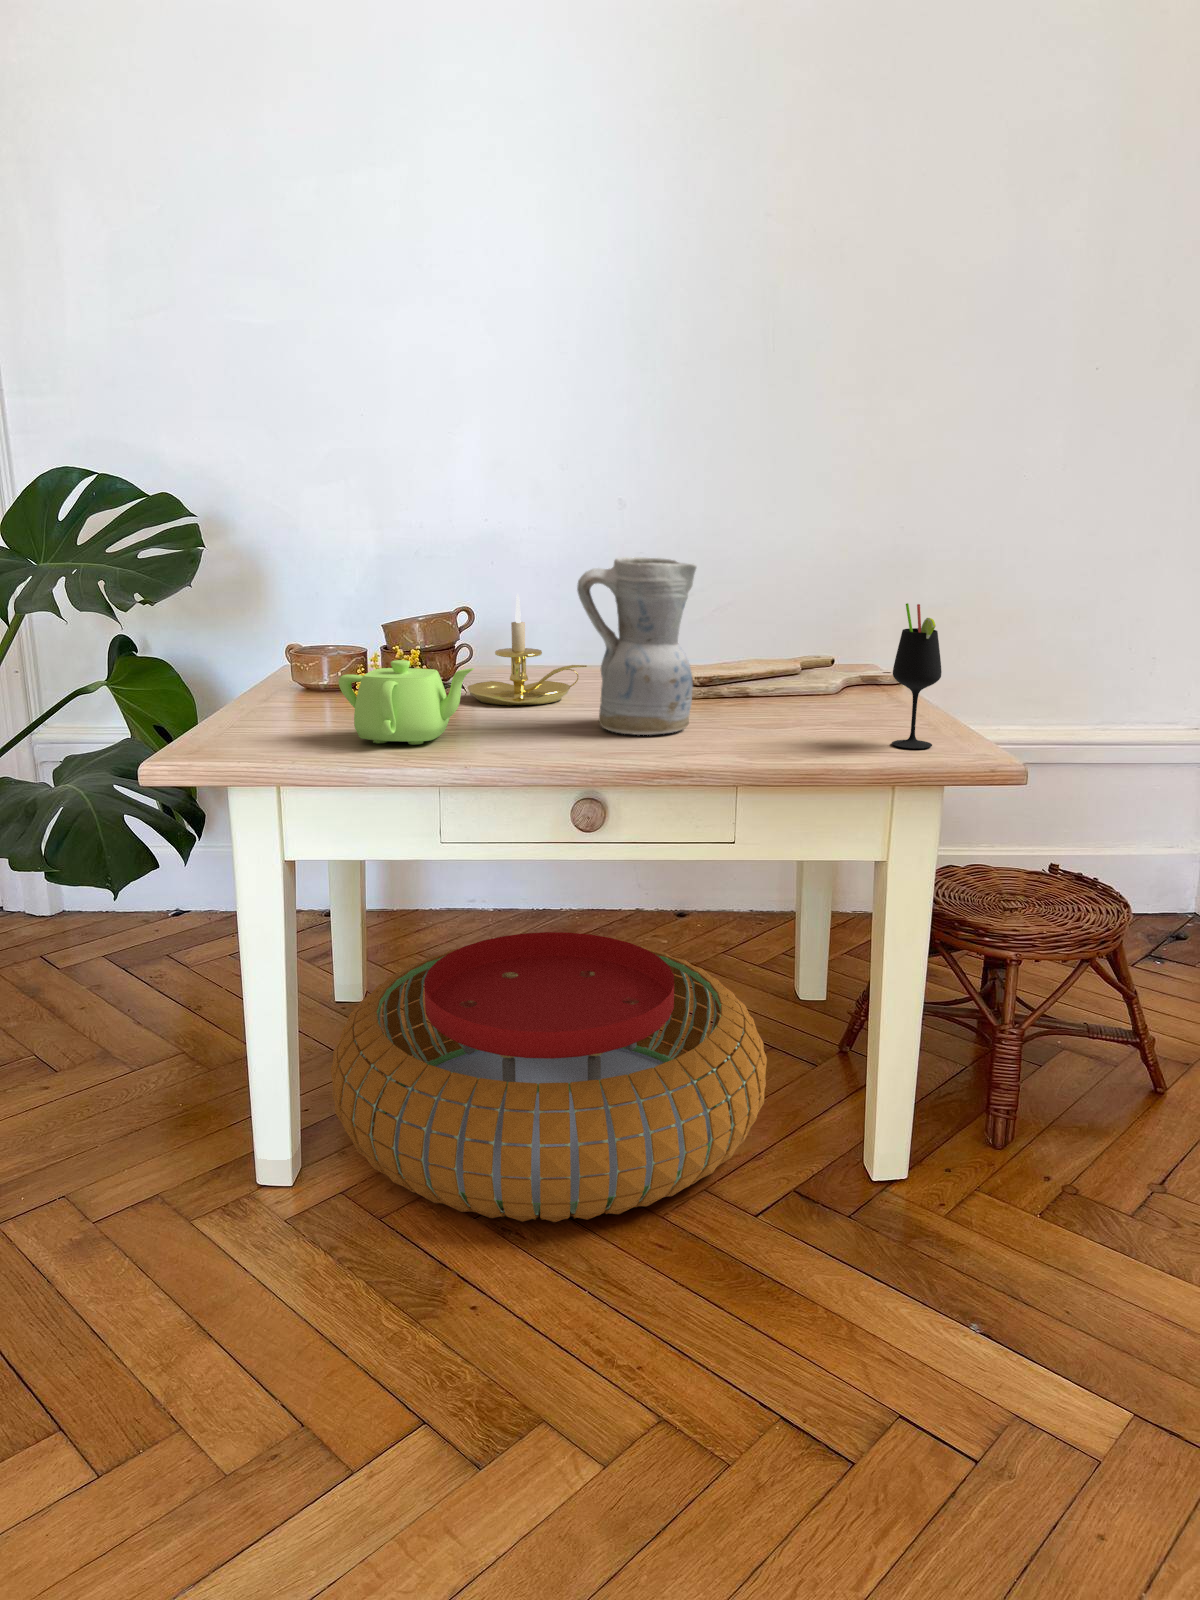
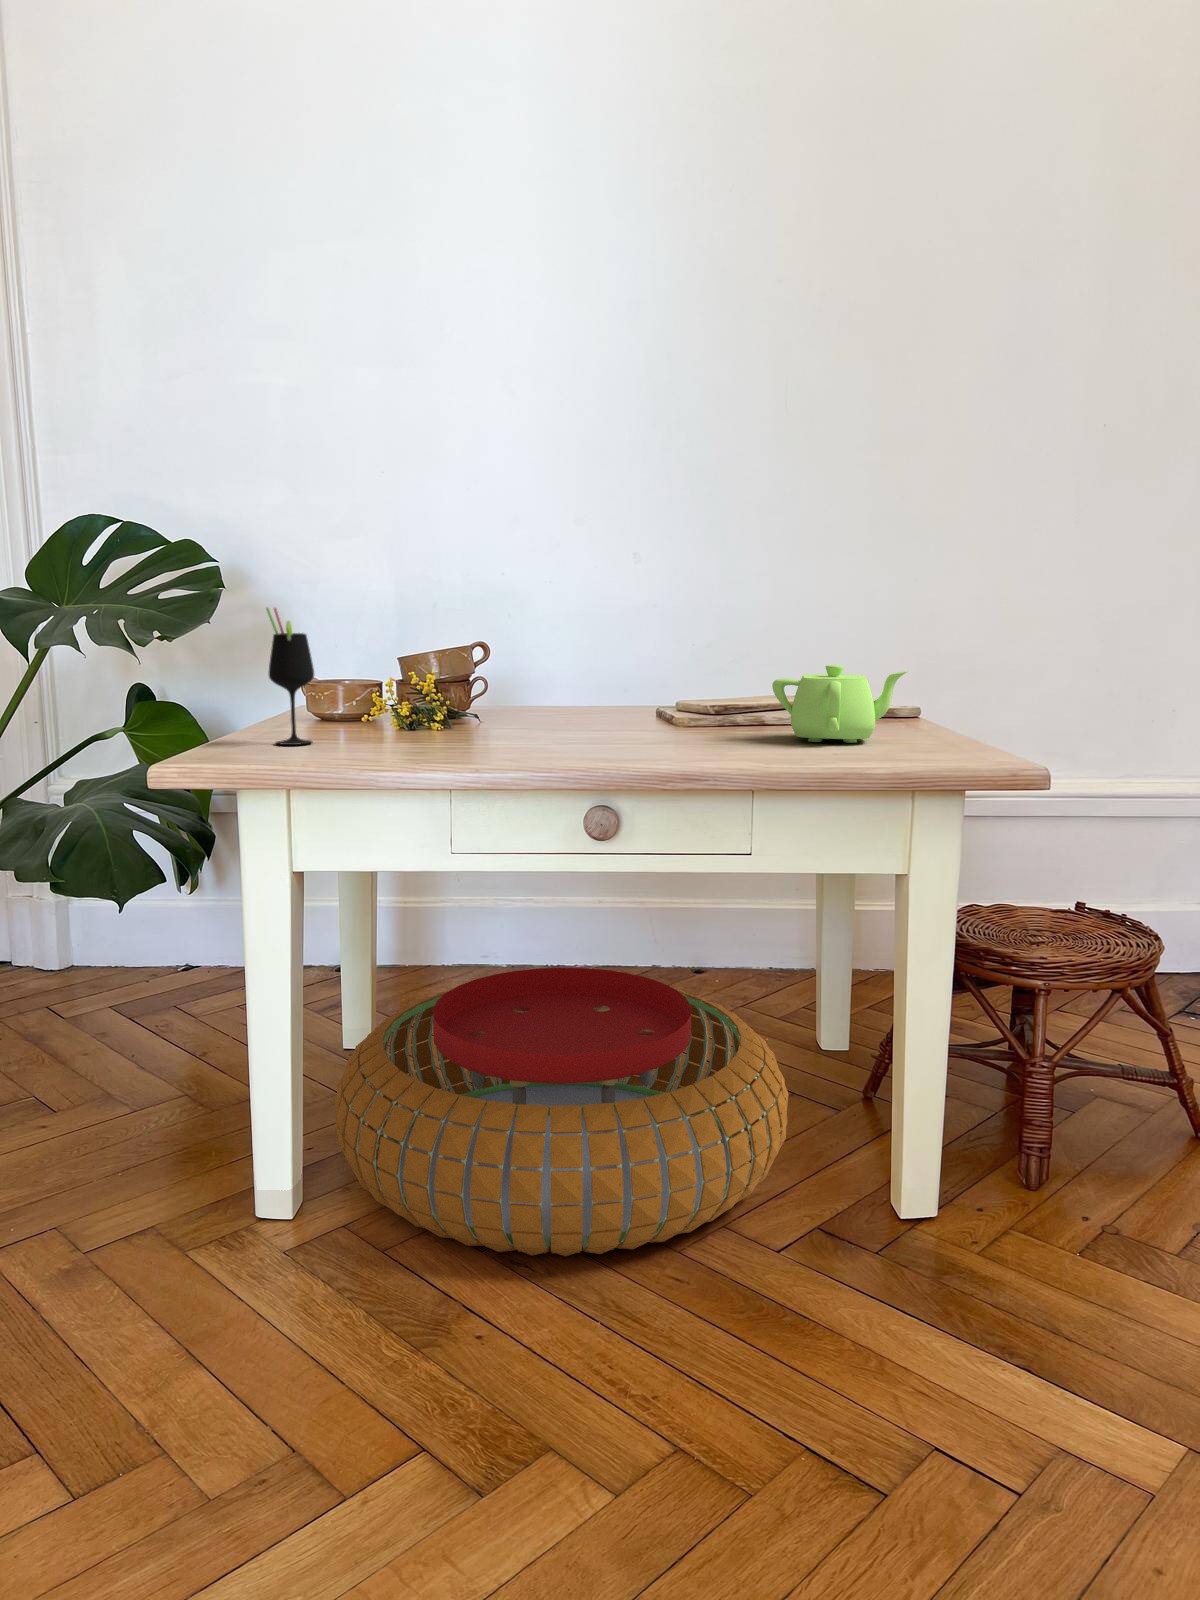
ceramic pitcher: present [577,557,697,735] -> none [592,572,713,750]
candle holder: present [467,594,587,705] -> none [481,619,602,729]
wine glass: present [892,603,942,748] -> present [266,608,314,745]
teapot: present [339,660,474,745] -> present [772,665,907,743]

